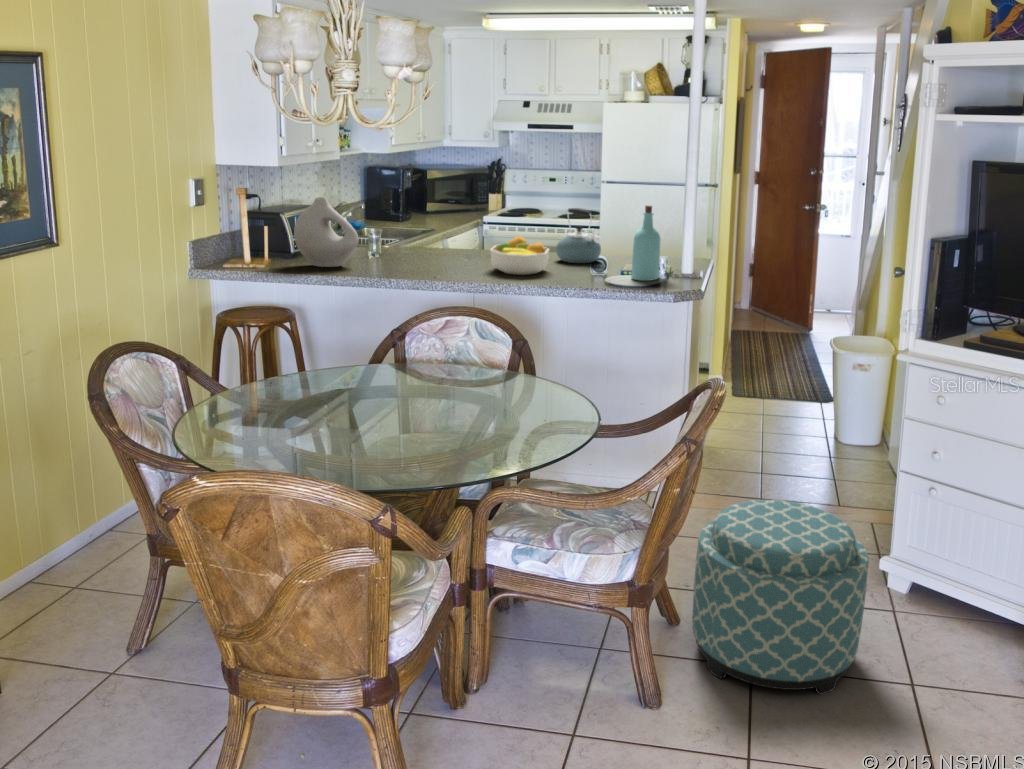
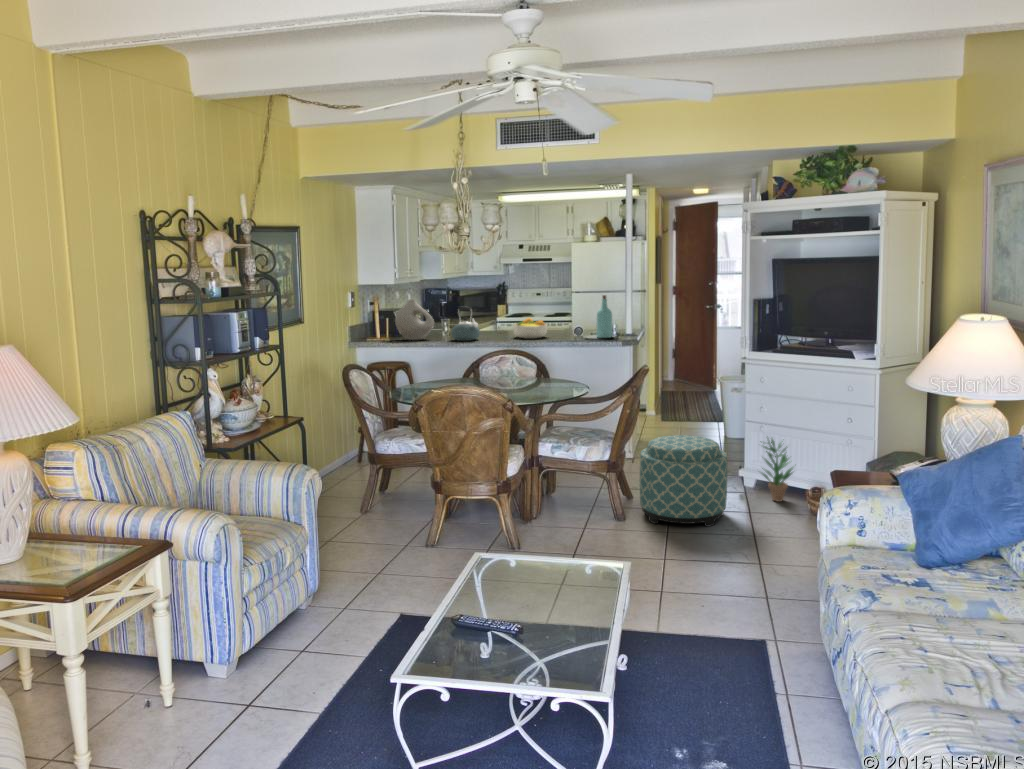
kettle: present [556,208,601,263] -> present [451,306,480,341]
potted plant: none [913,500,990,623] -> present [760,439,793,502]

